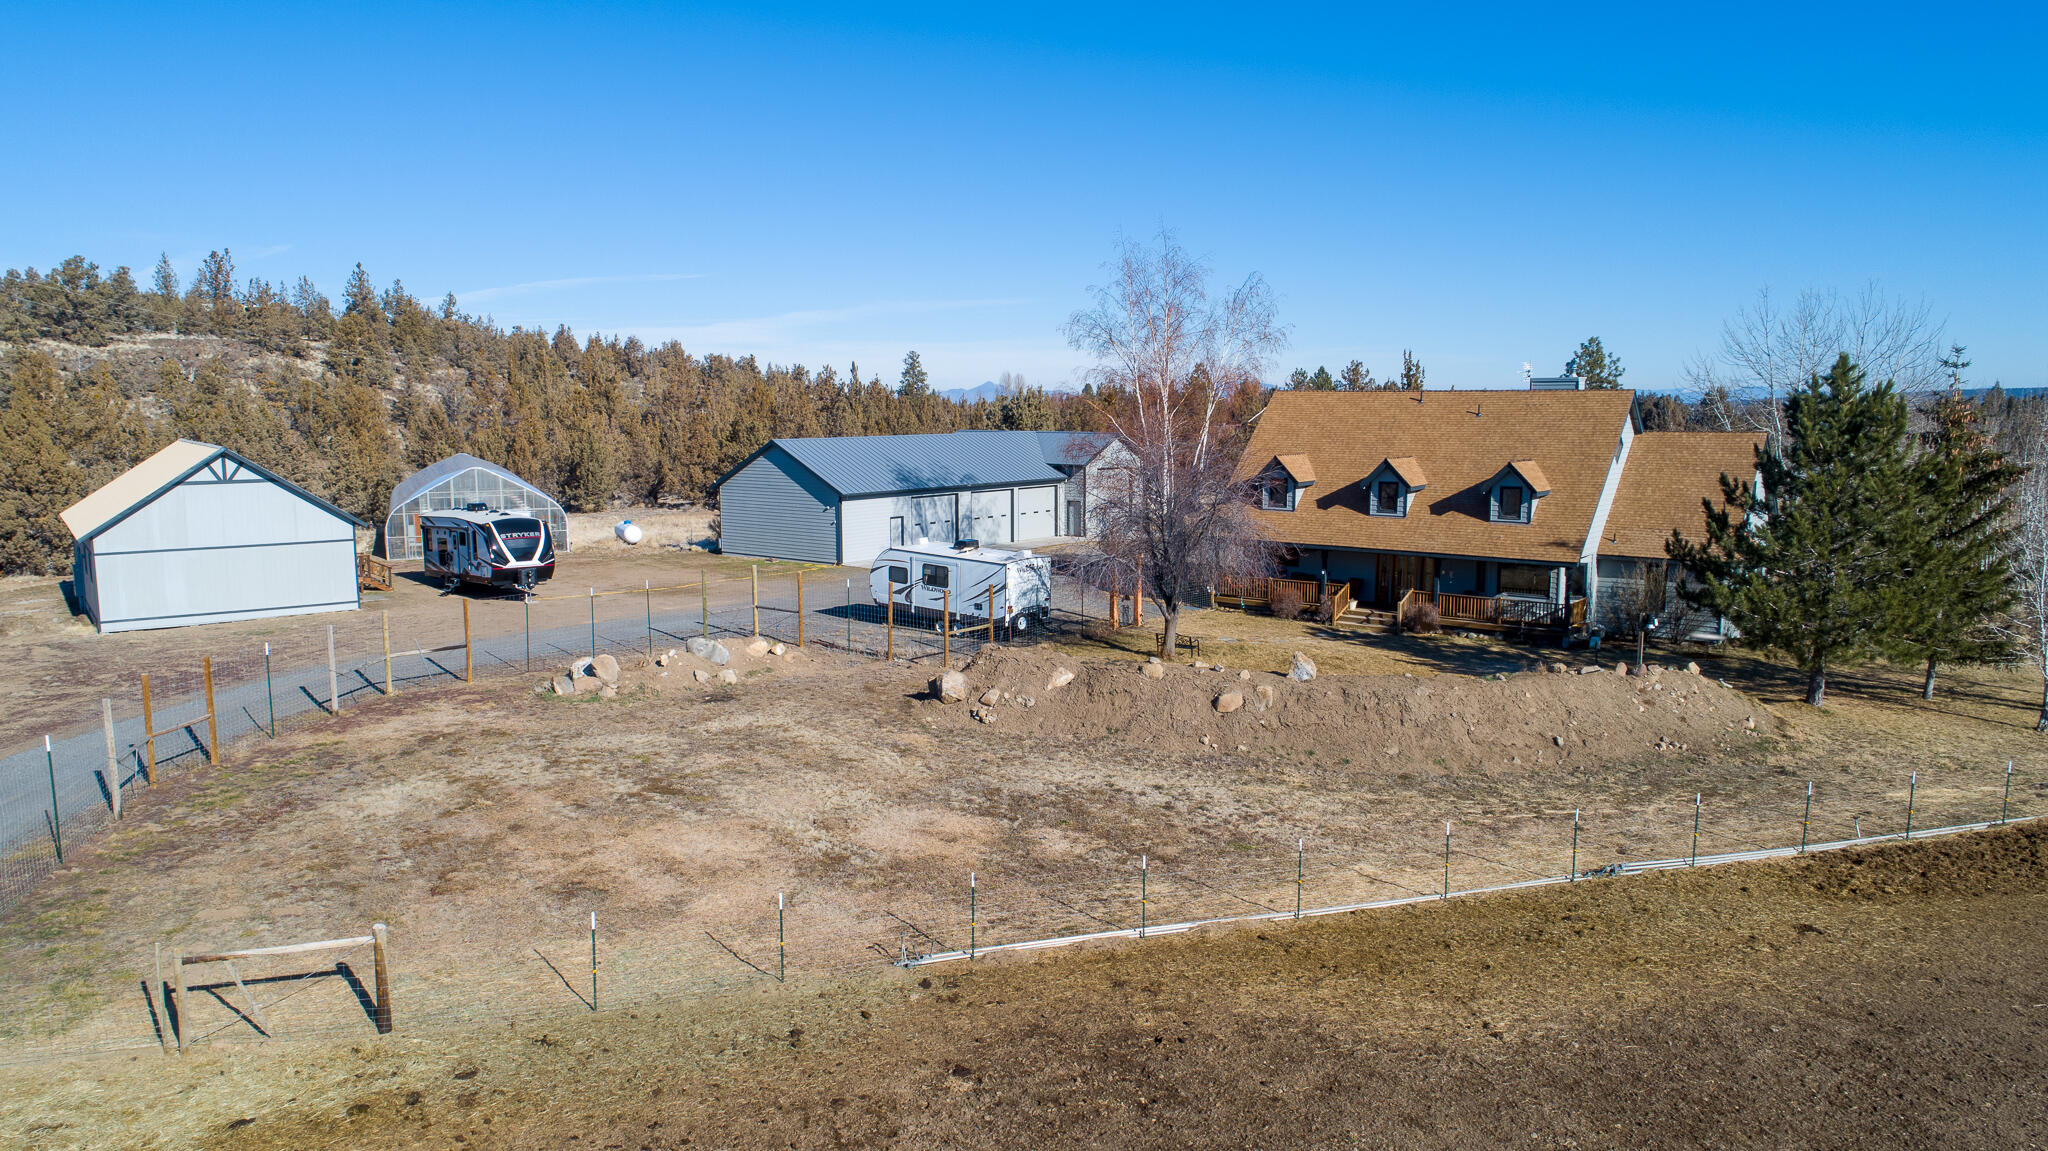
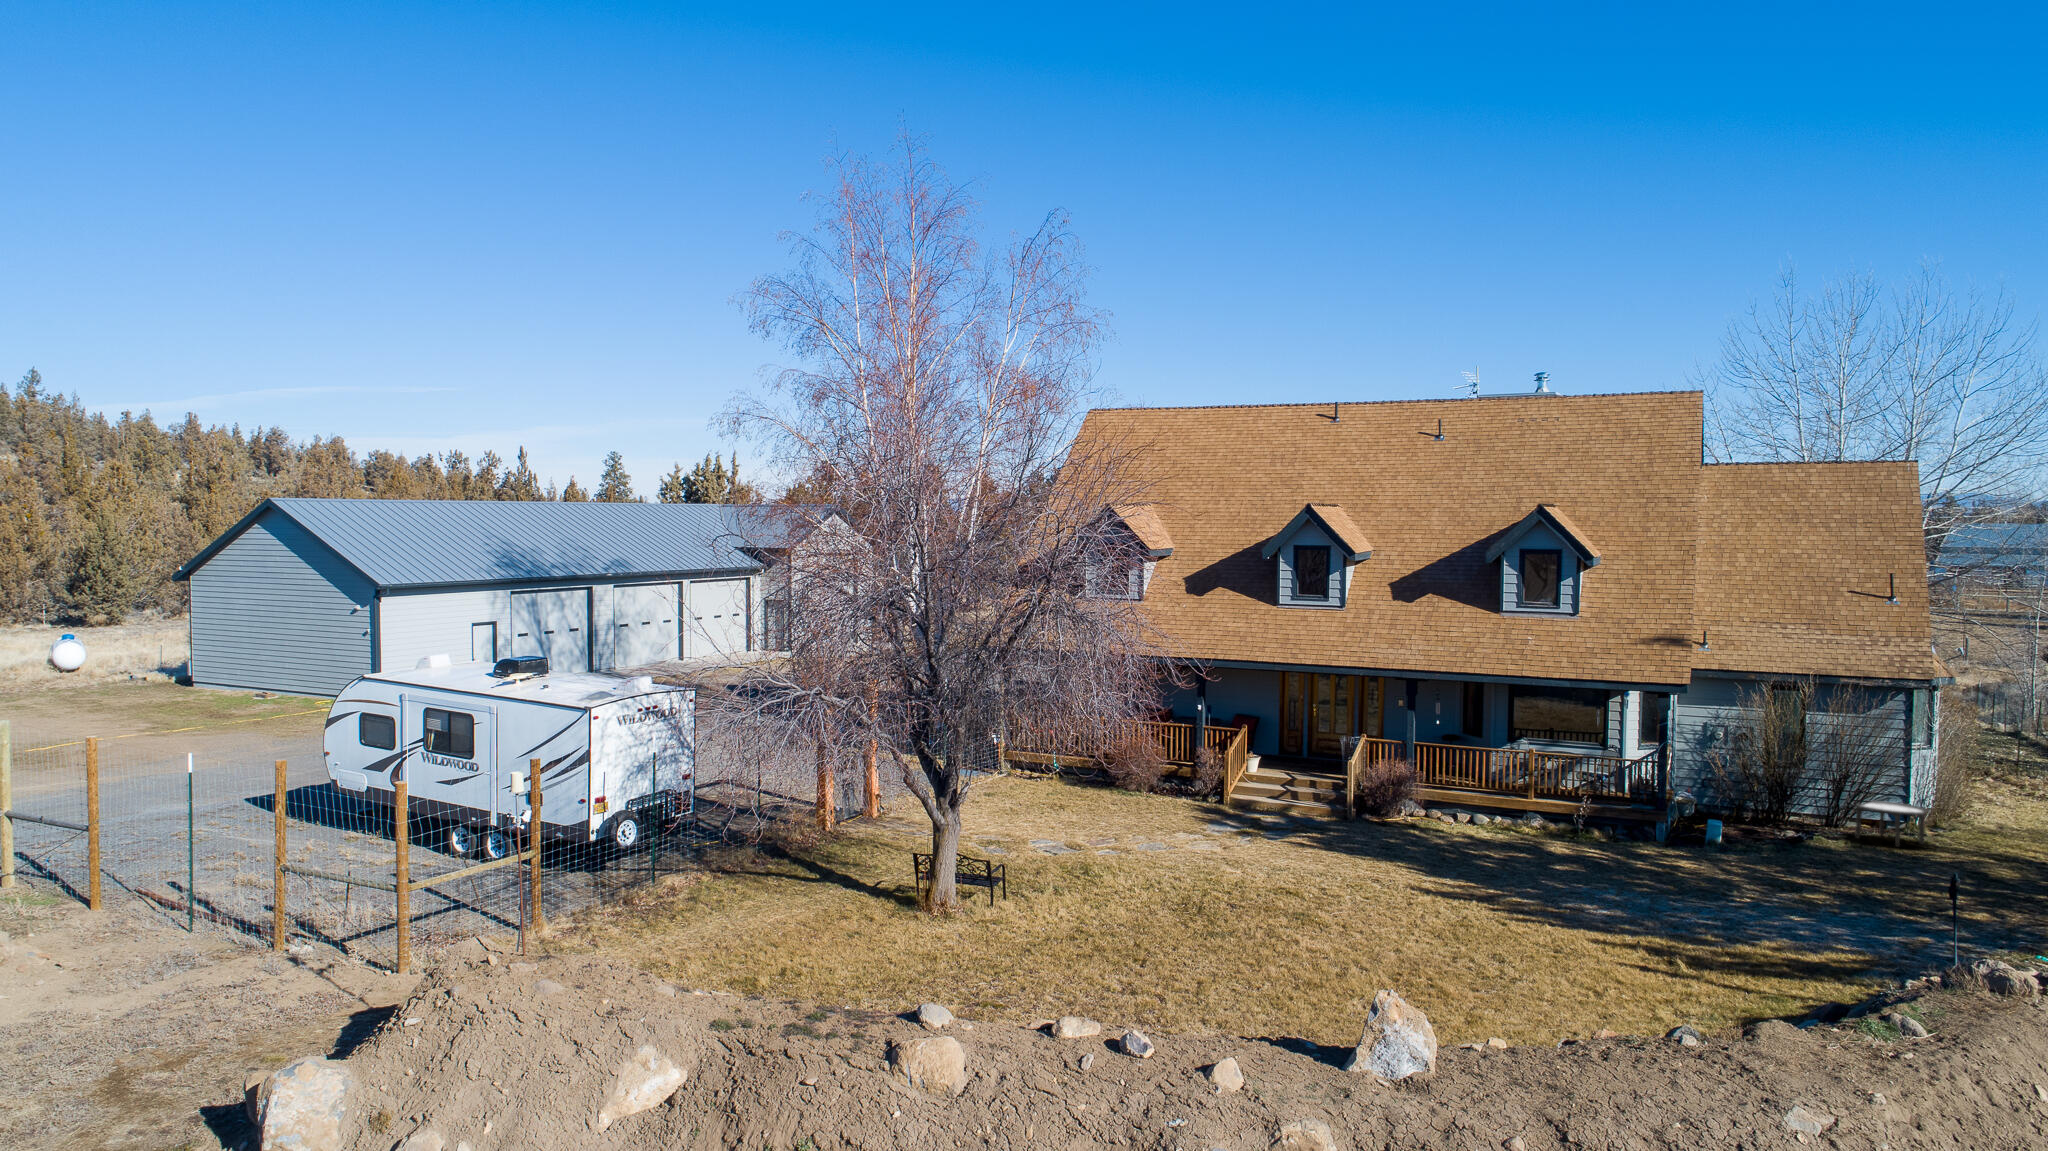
lounge chair: present [1418,606,1453,639] -> none [1397,764,1464,828]

